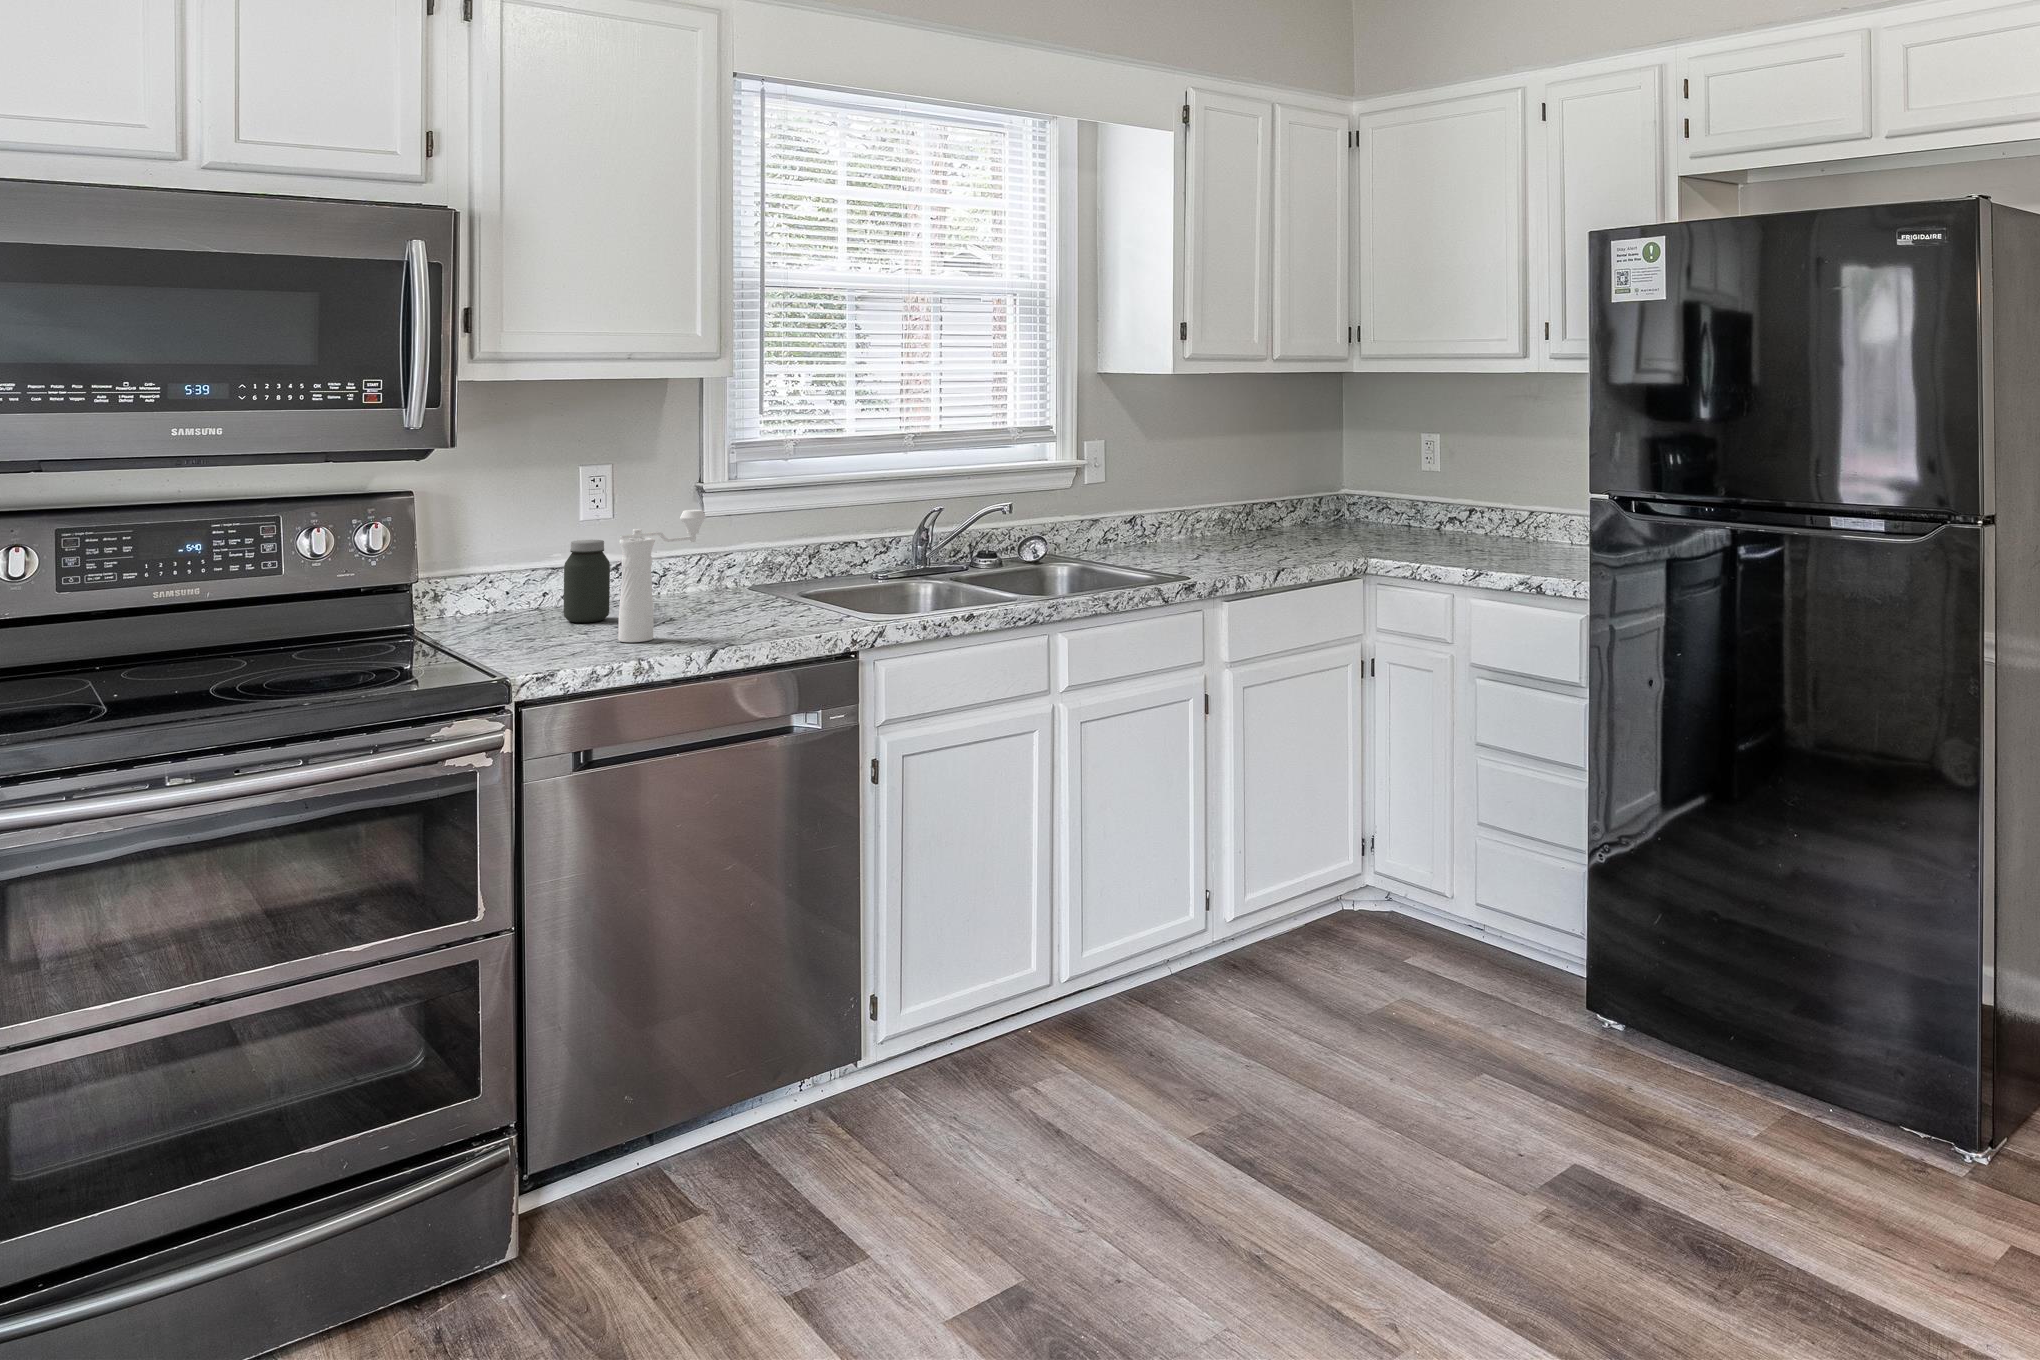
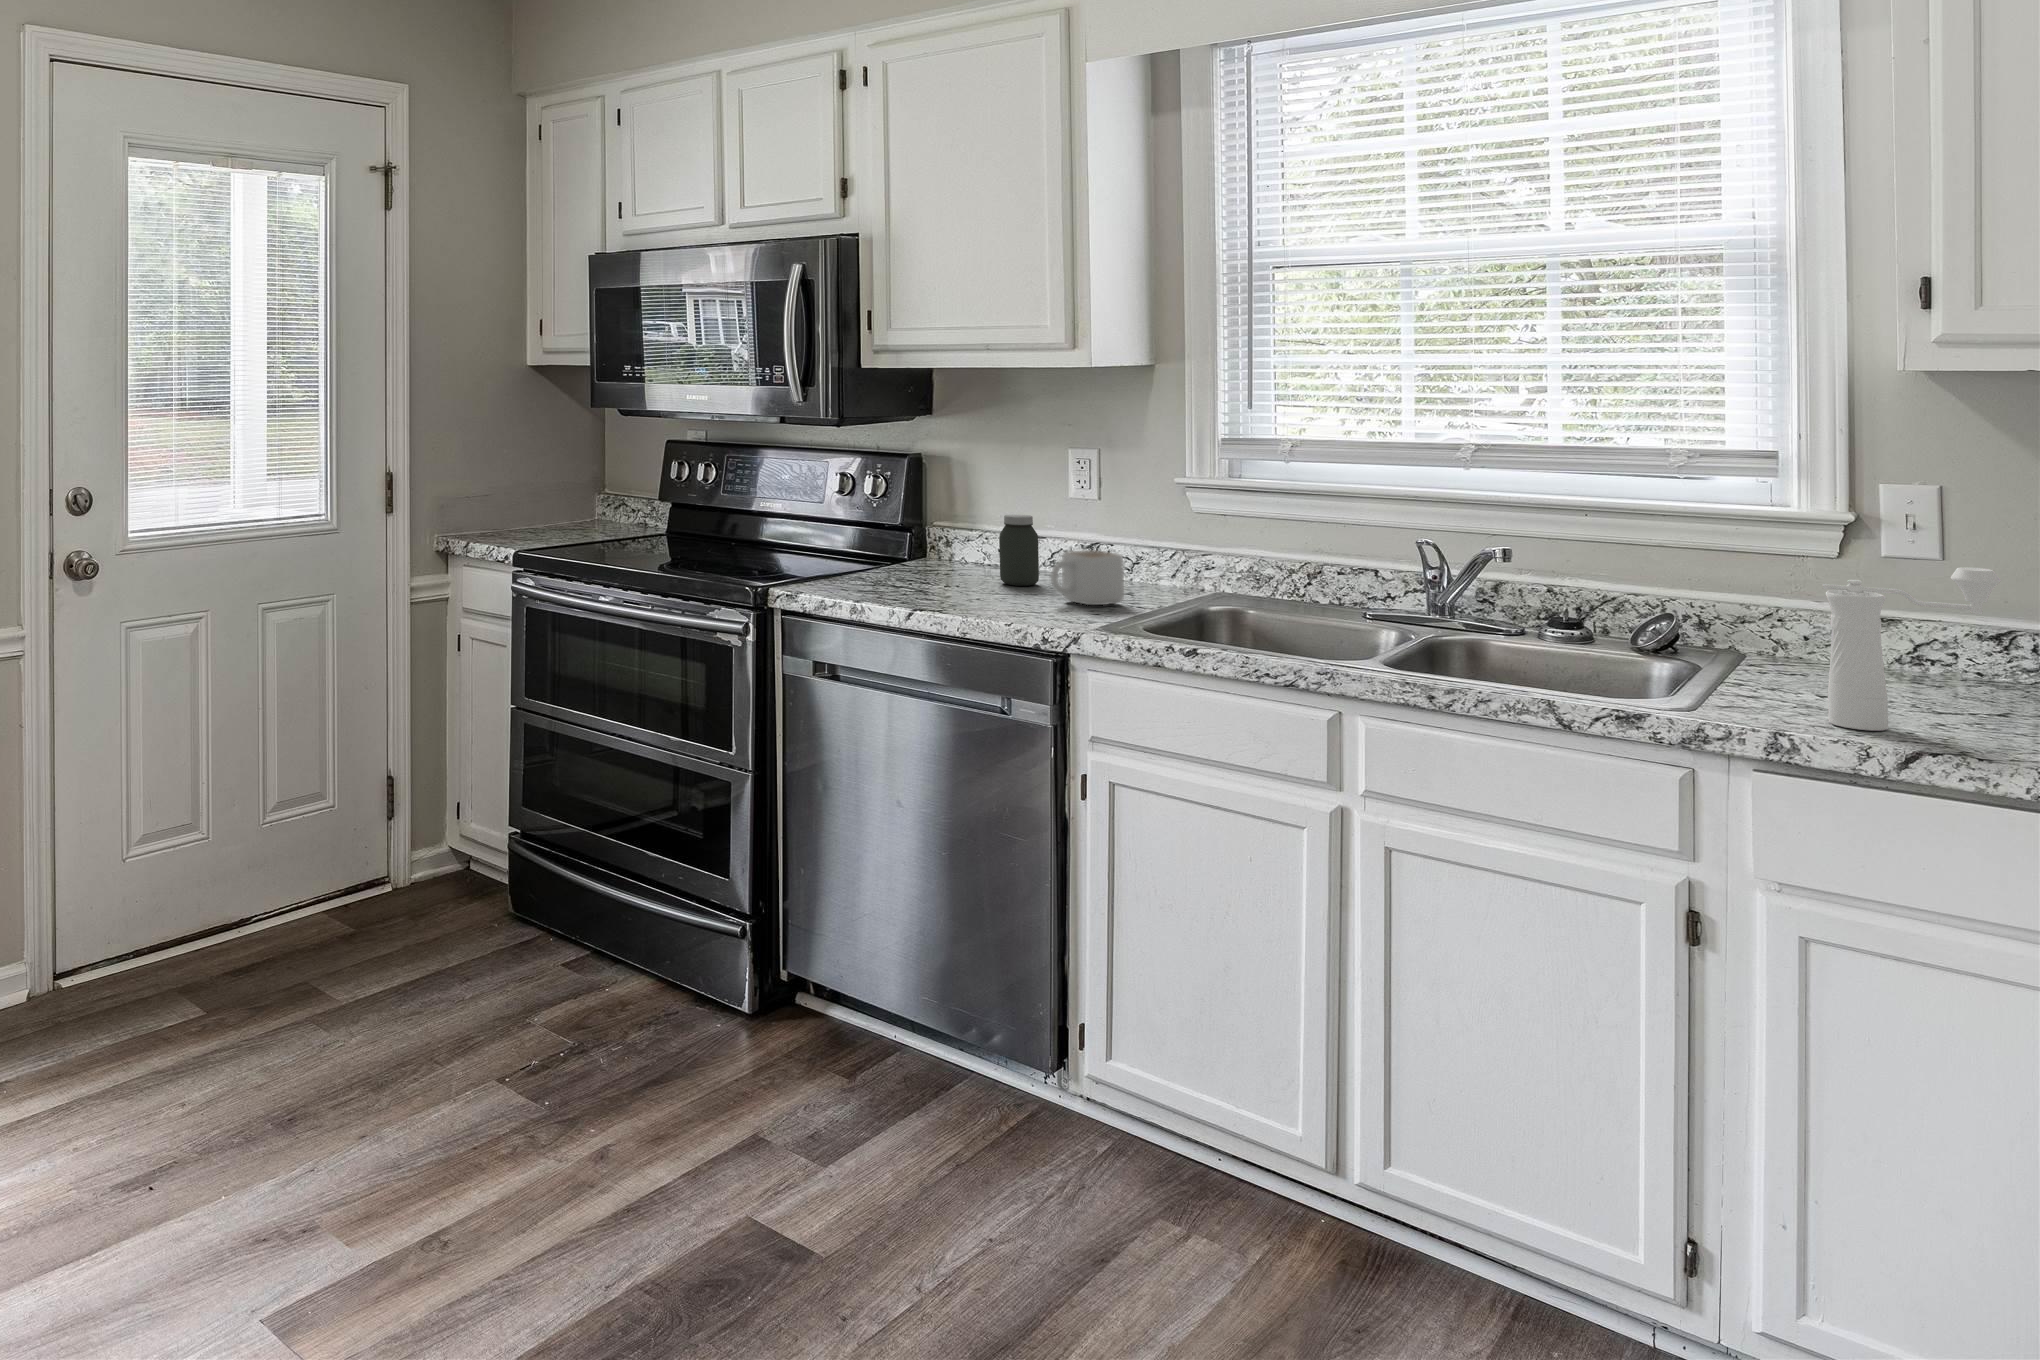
pepper mill: present [618,510,706,642] -> present [1822,567,2001,731]
mug: none [705,559,759,616] -> present [1051,550,1124,605]

